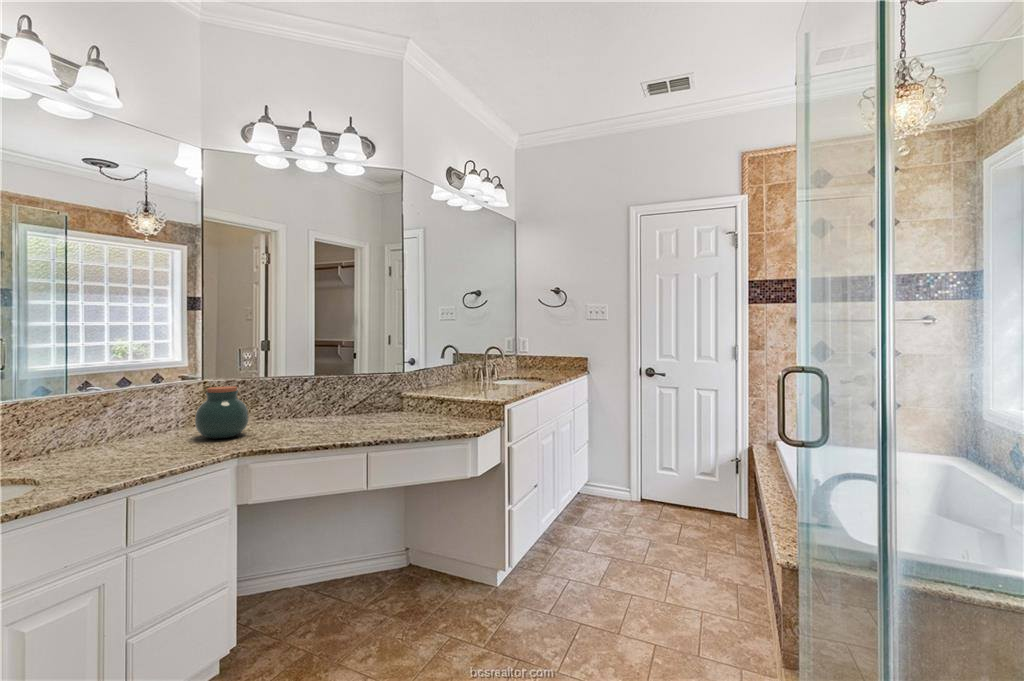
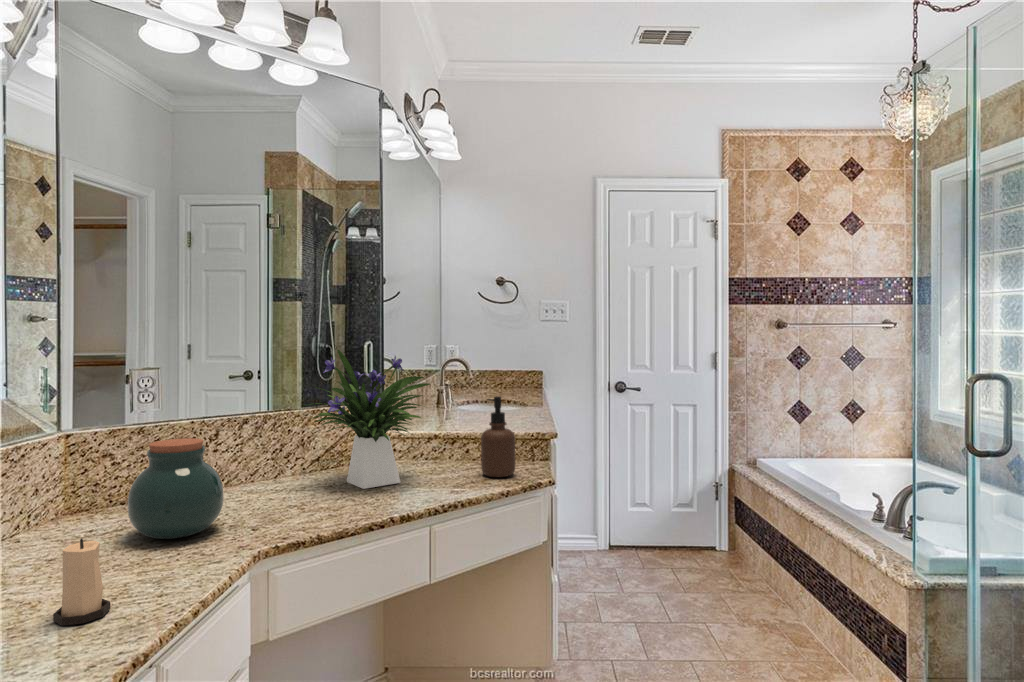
flower arrangement: none [327,339,409,426] -> present [304,350,430,489]
soap dispenser: none [437,373,461,428] -> present [481,396,515,477]
candle: none [101,426,129,466] -> present [53,539,110,626]

